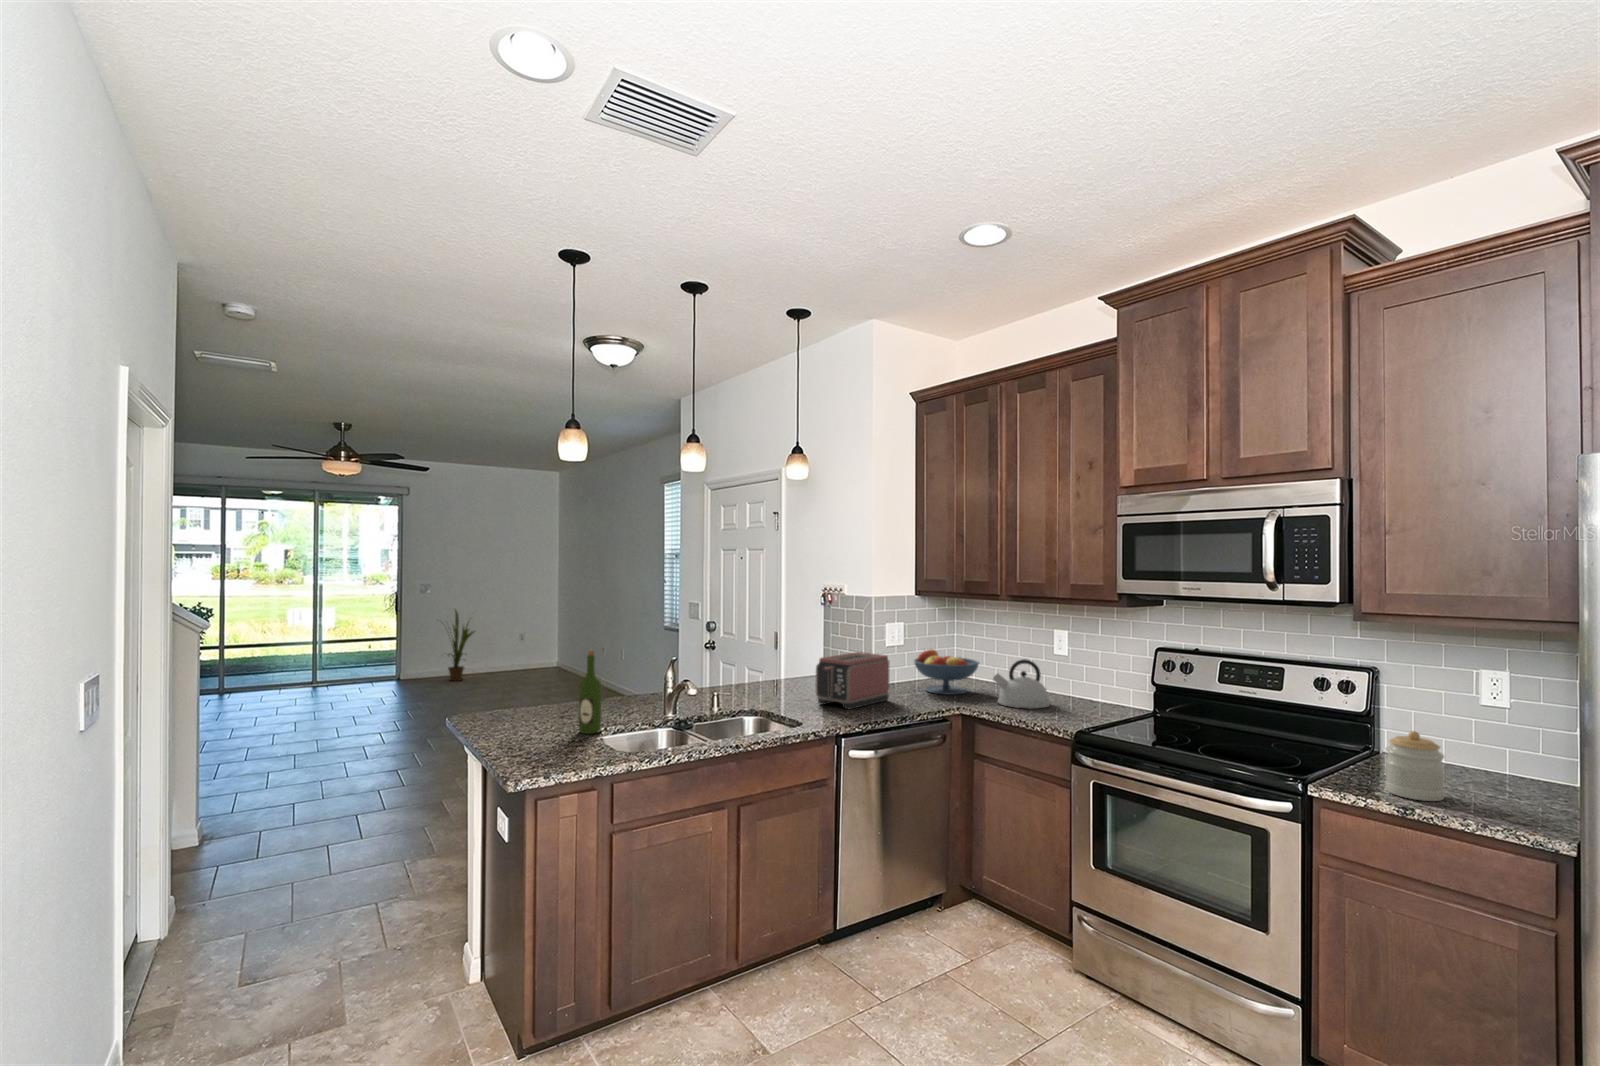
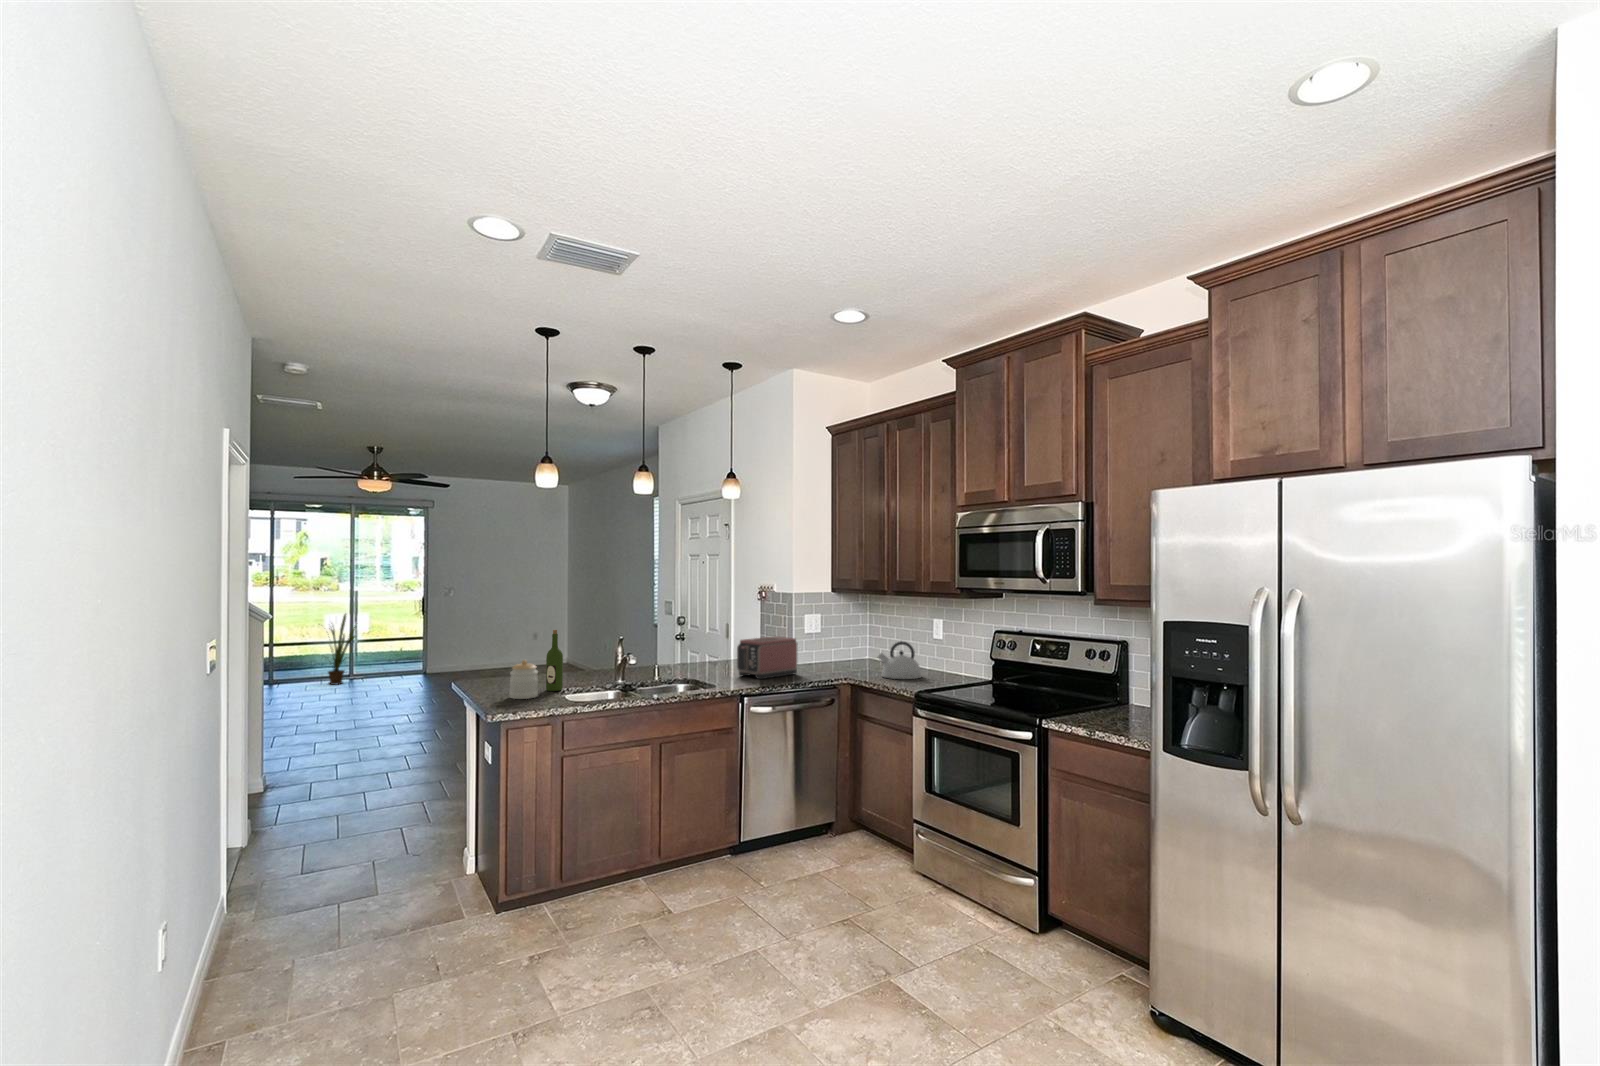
house plant: present [448,610,475,681] -> present [328,614,355,685]
fruit bowl: present [914,649,979,695] -> none [824,635,876,671]
jar: present [1385,731,1445,801] -> present [510,660,538,699]

